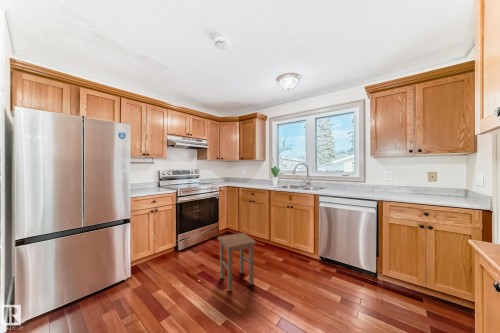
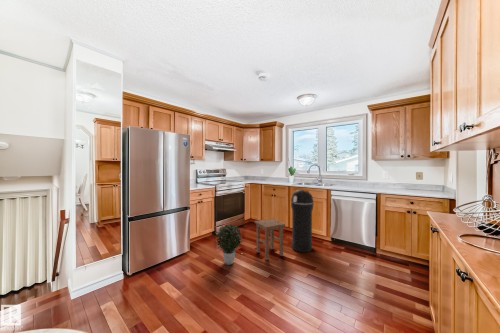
trash can: none [267,195,296,278] -> present [291,190,314,252]
potted plant: none [158,243,196,300] -> present [216,225,242,265]

